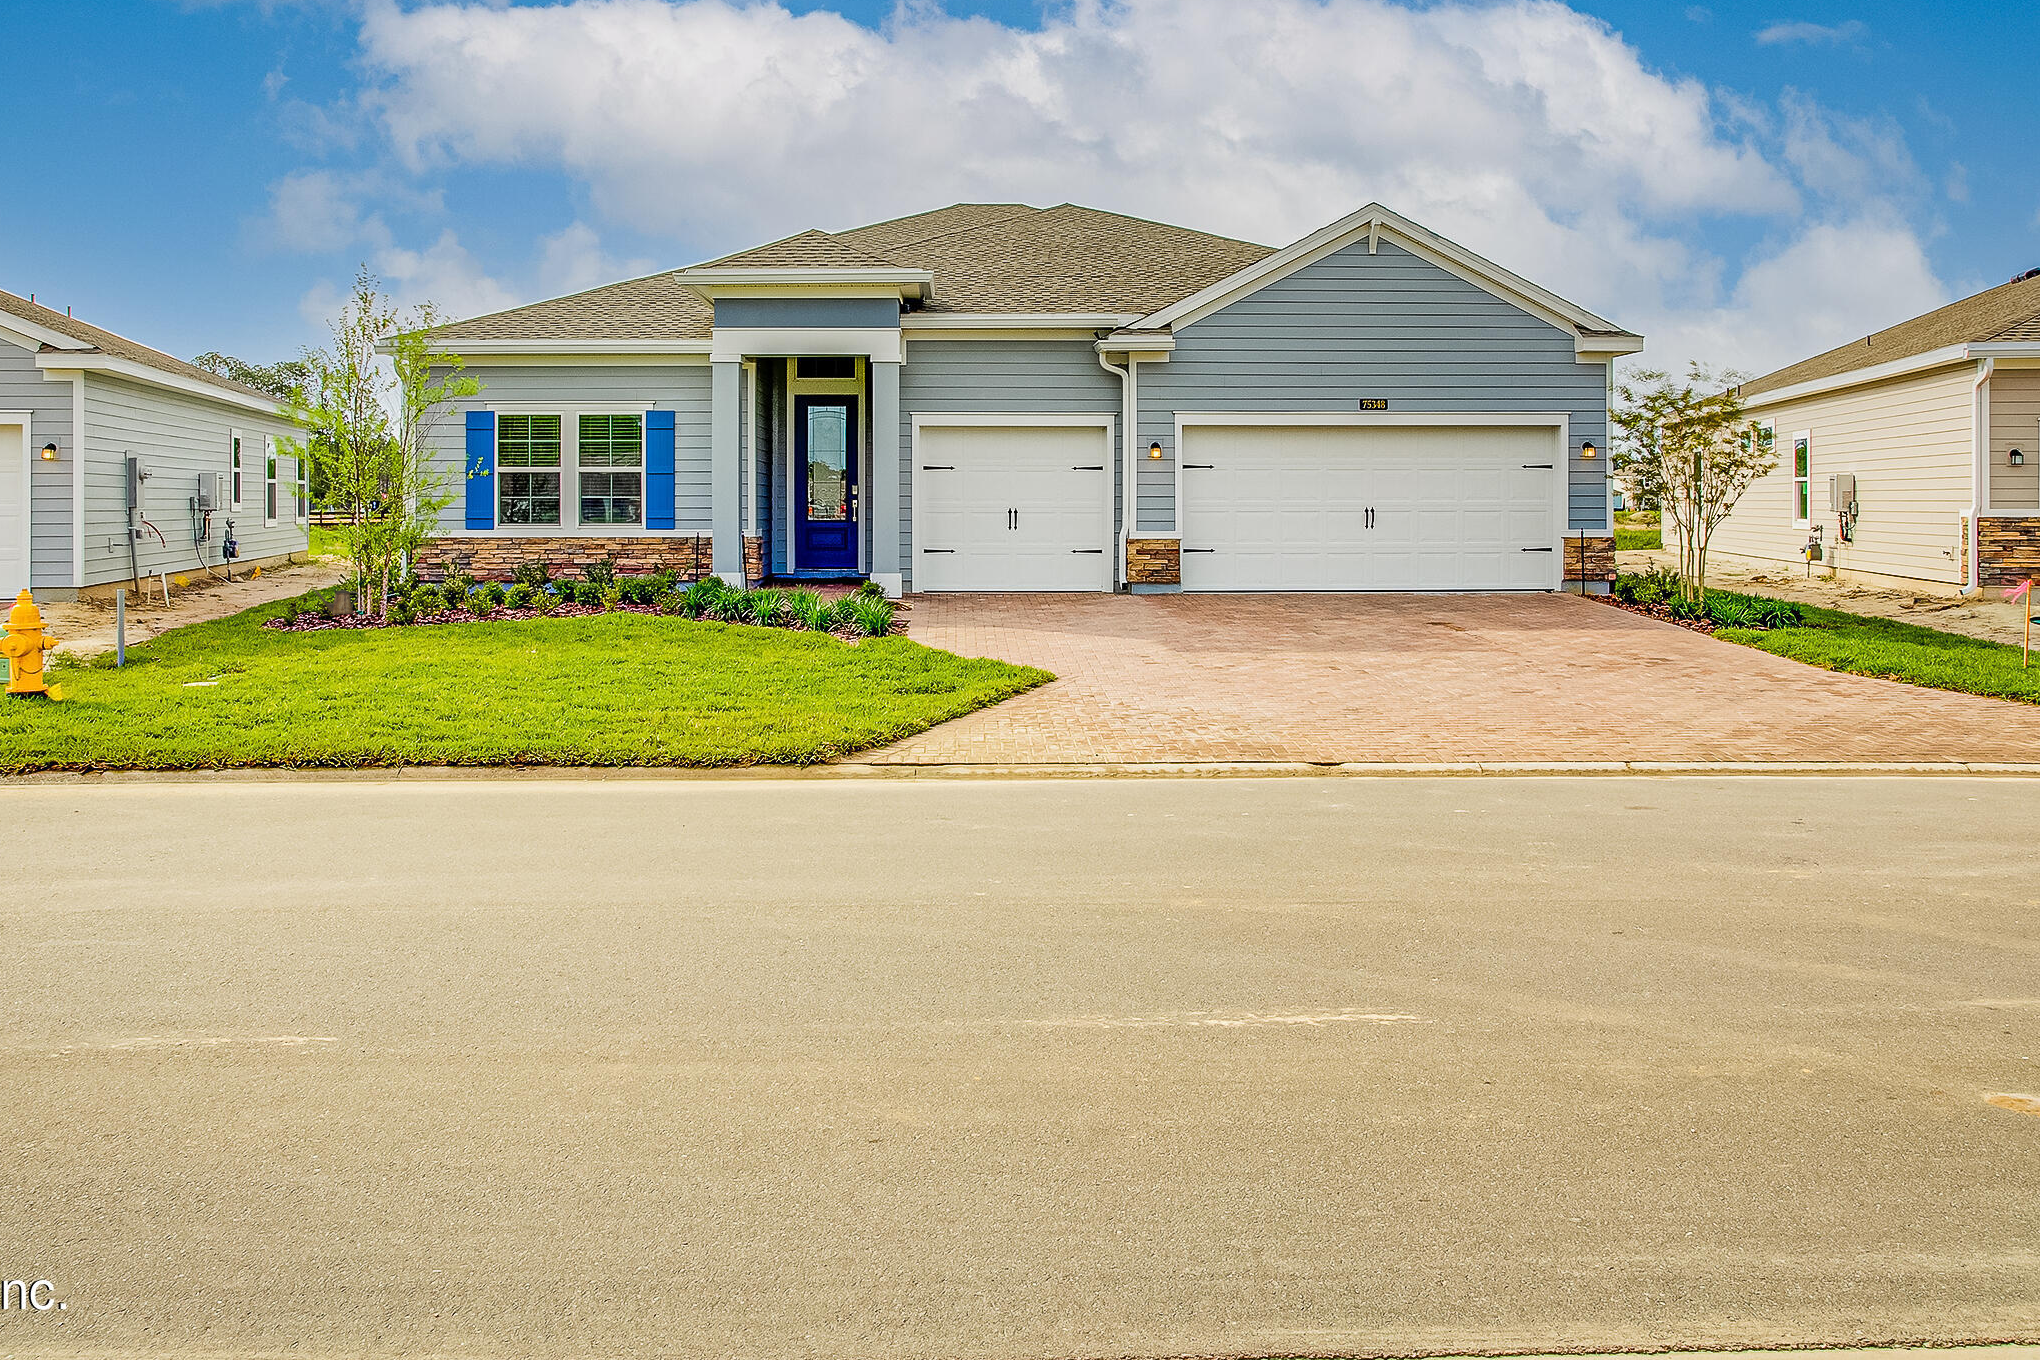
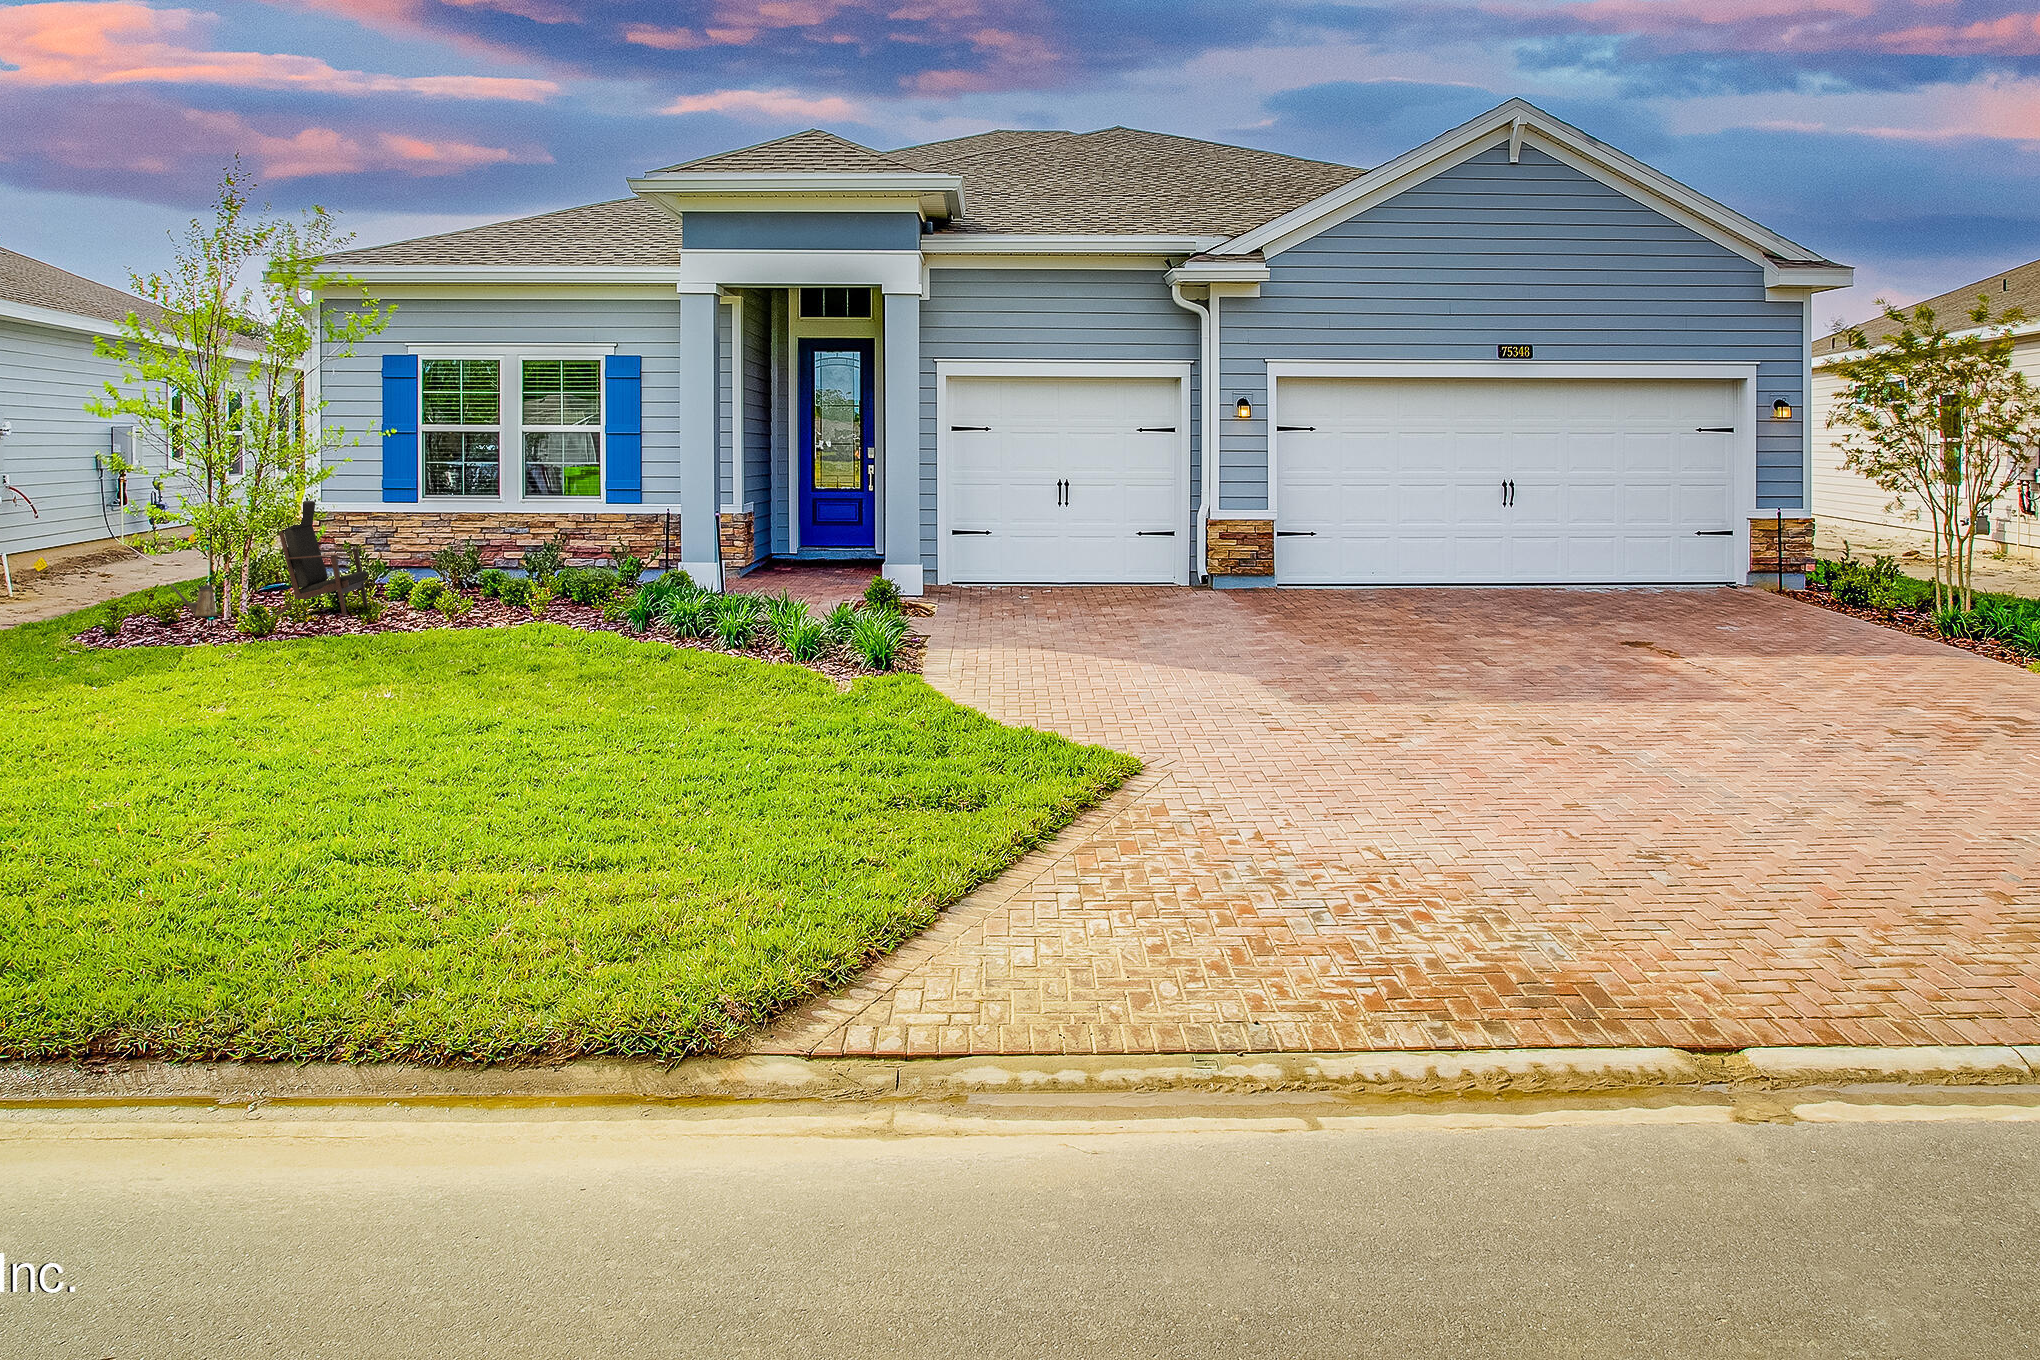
lounge chair: none [394,525,467,614] -> present [274,501,373,616]

